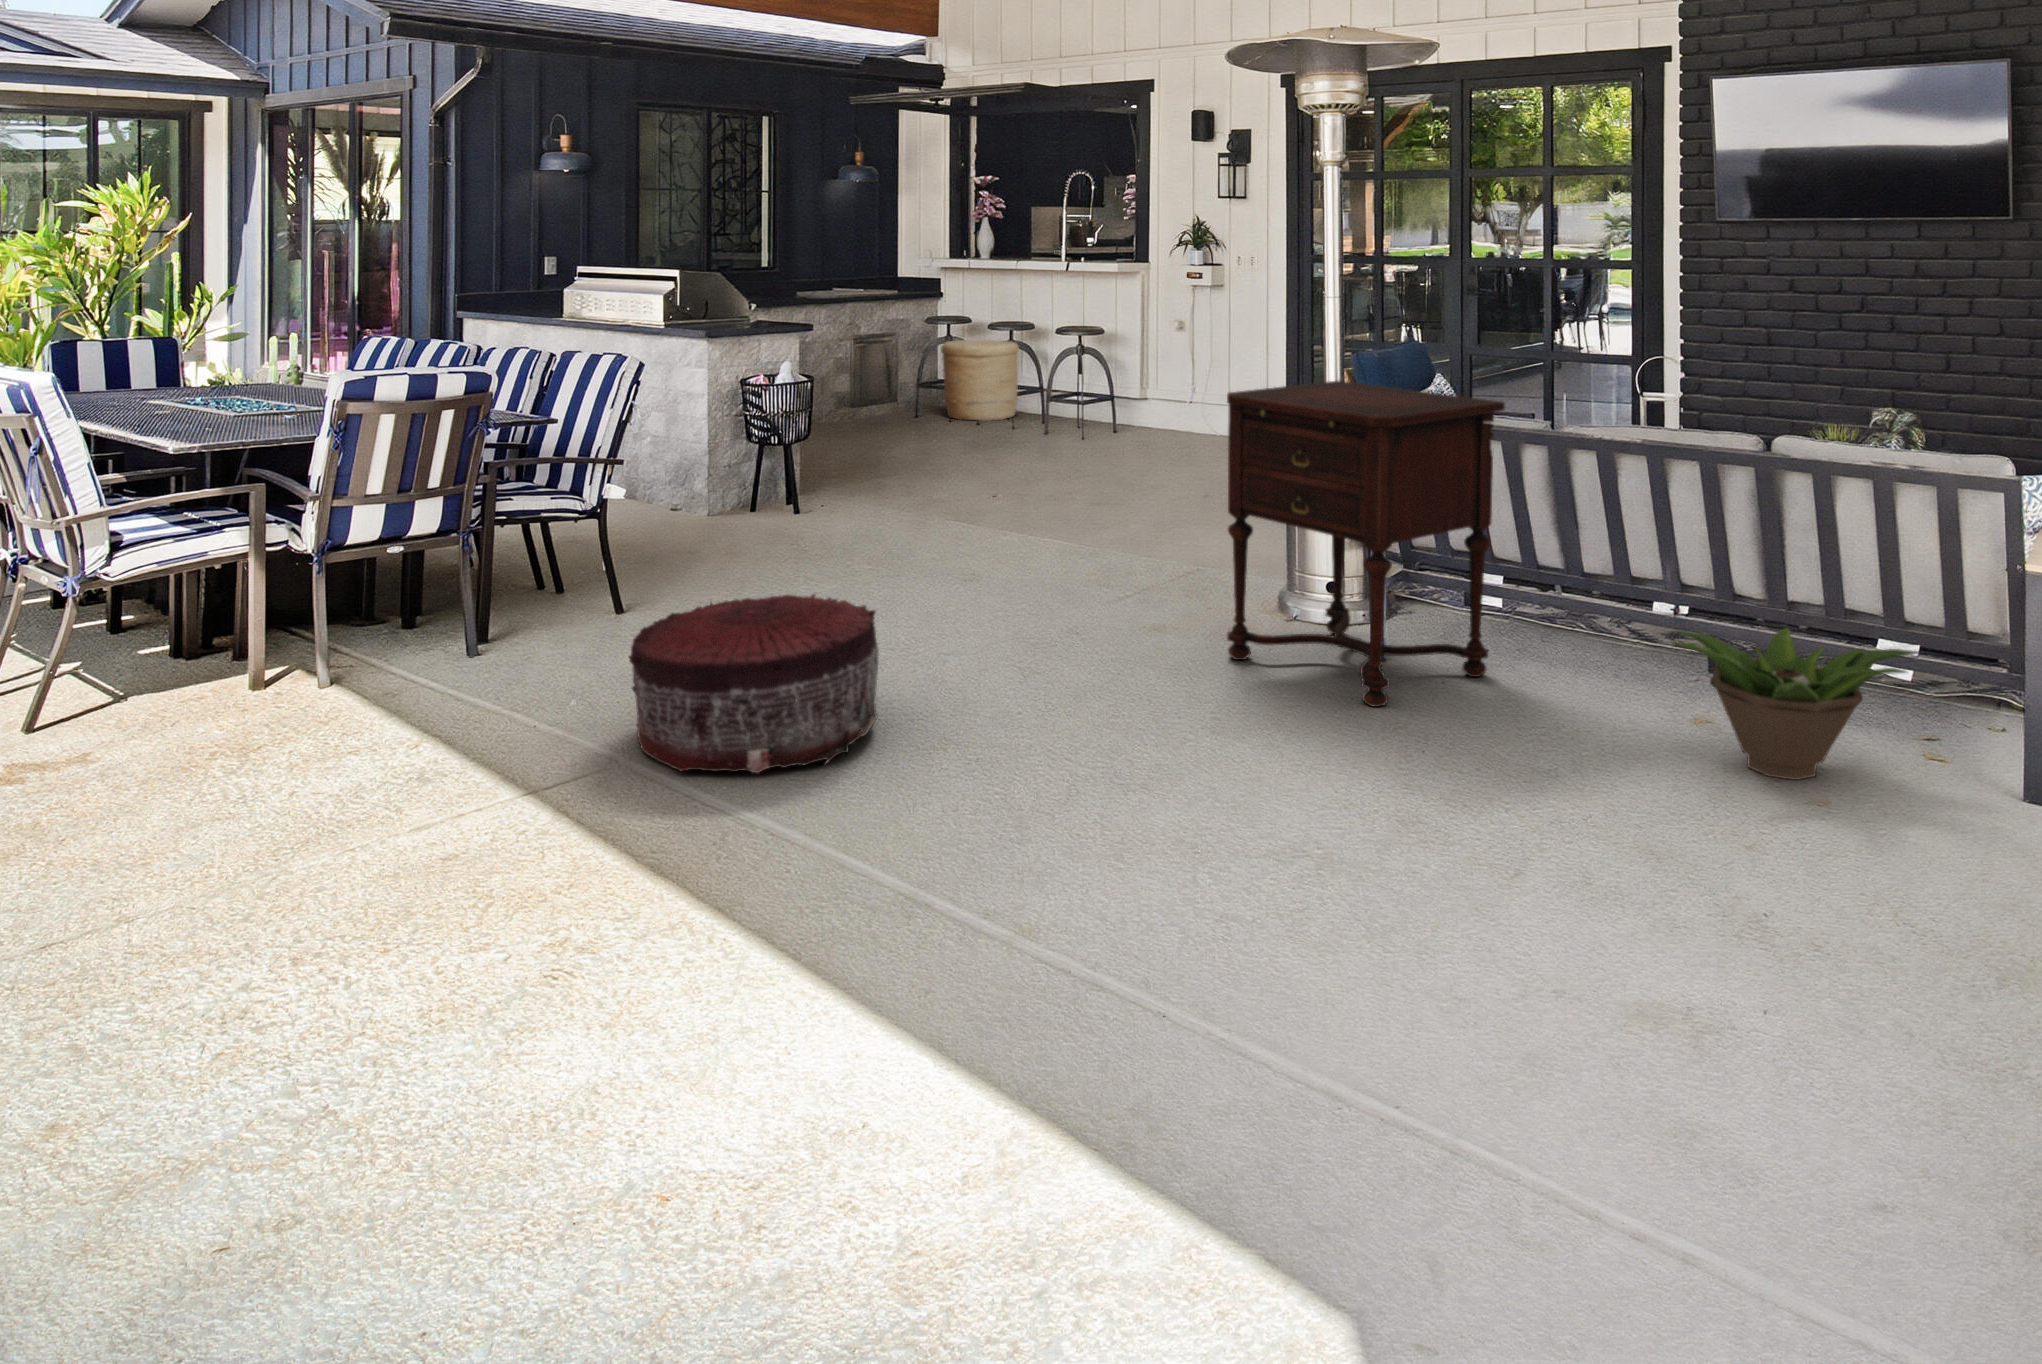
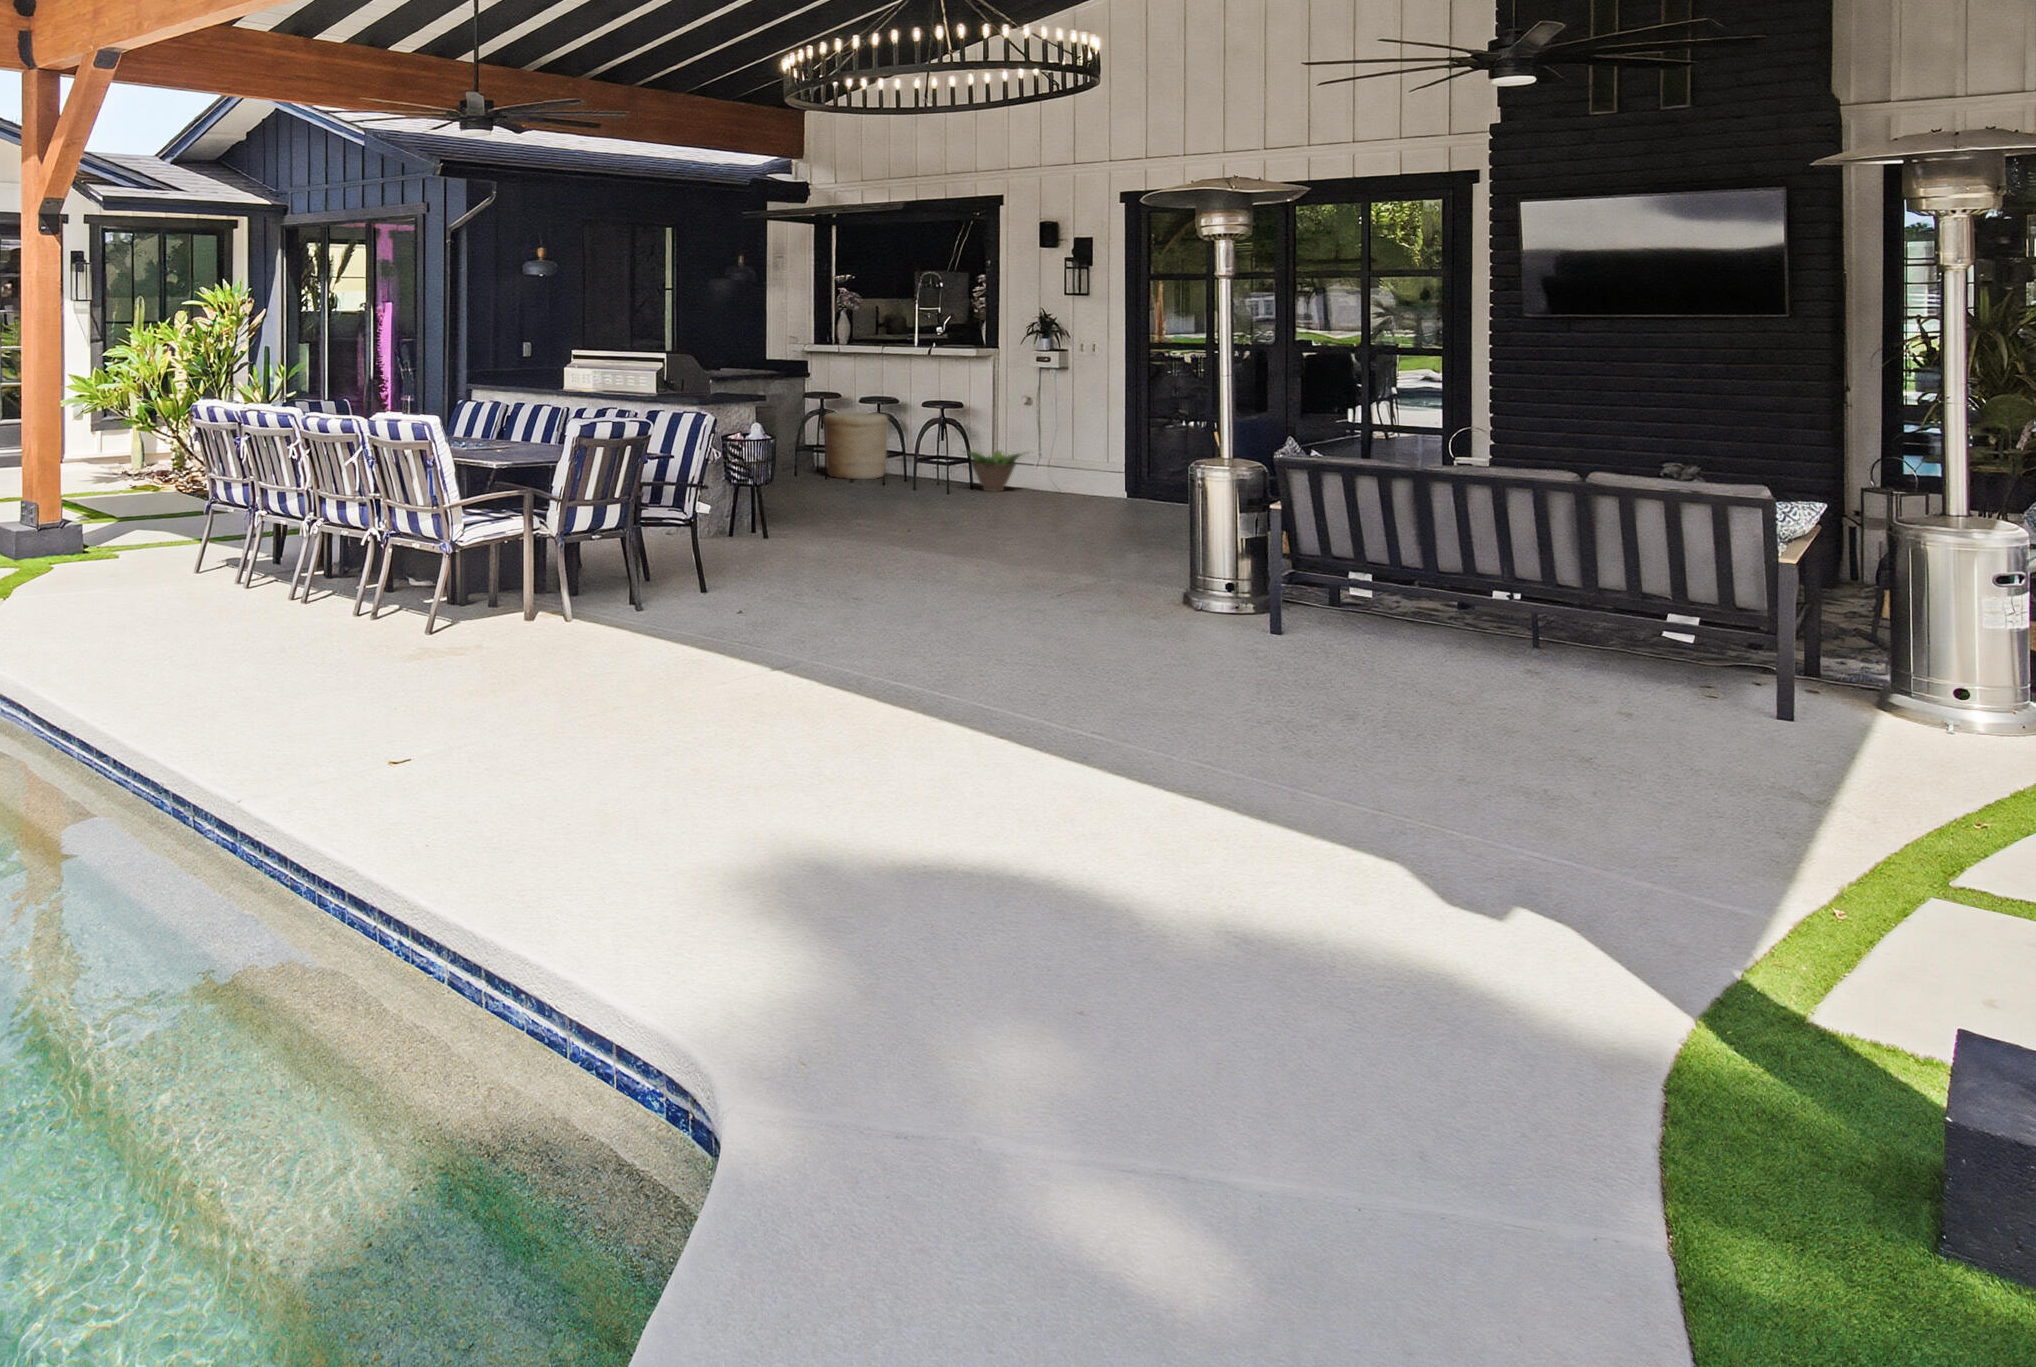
side table: present [1227,381,1505,707] -> none [1167,435,1380,658]
pouf: present [629,594,879,773] -> none [796,568,954,673]
decorative plant: present [1670,628,1919,780] -> present [963,451,1022,491]

